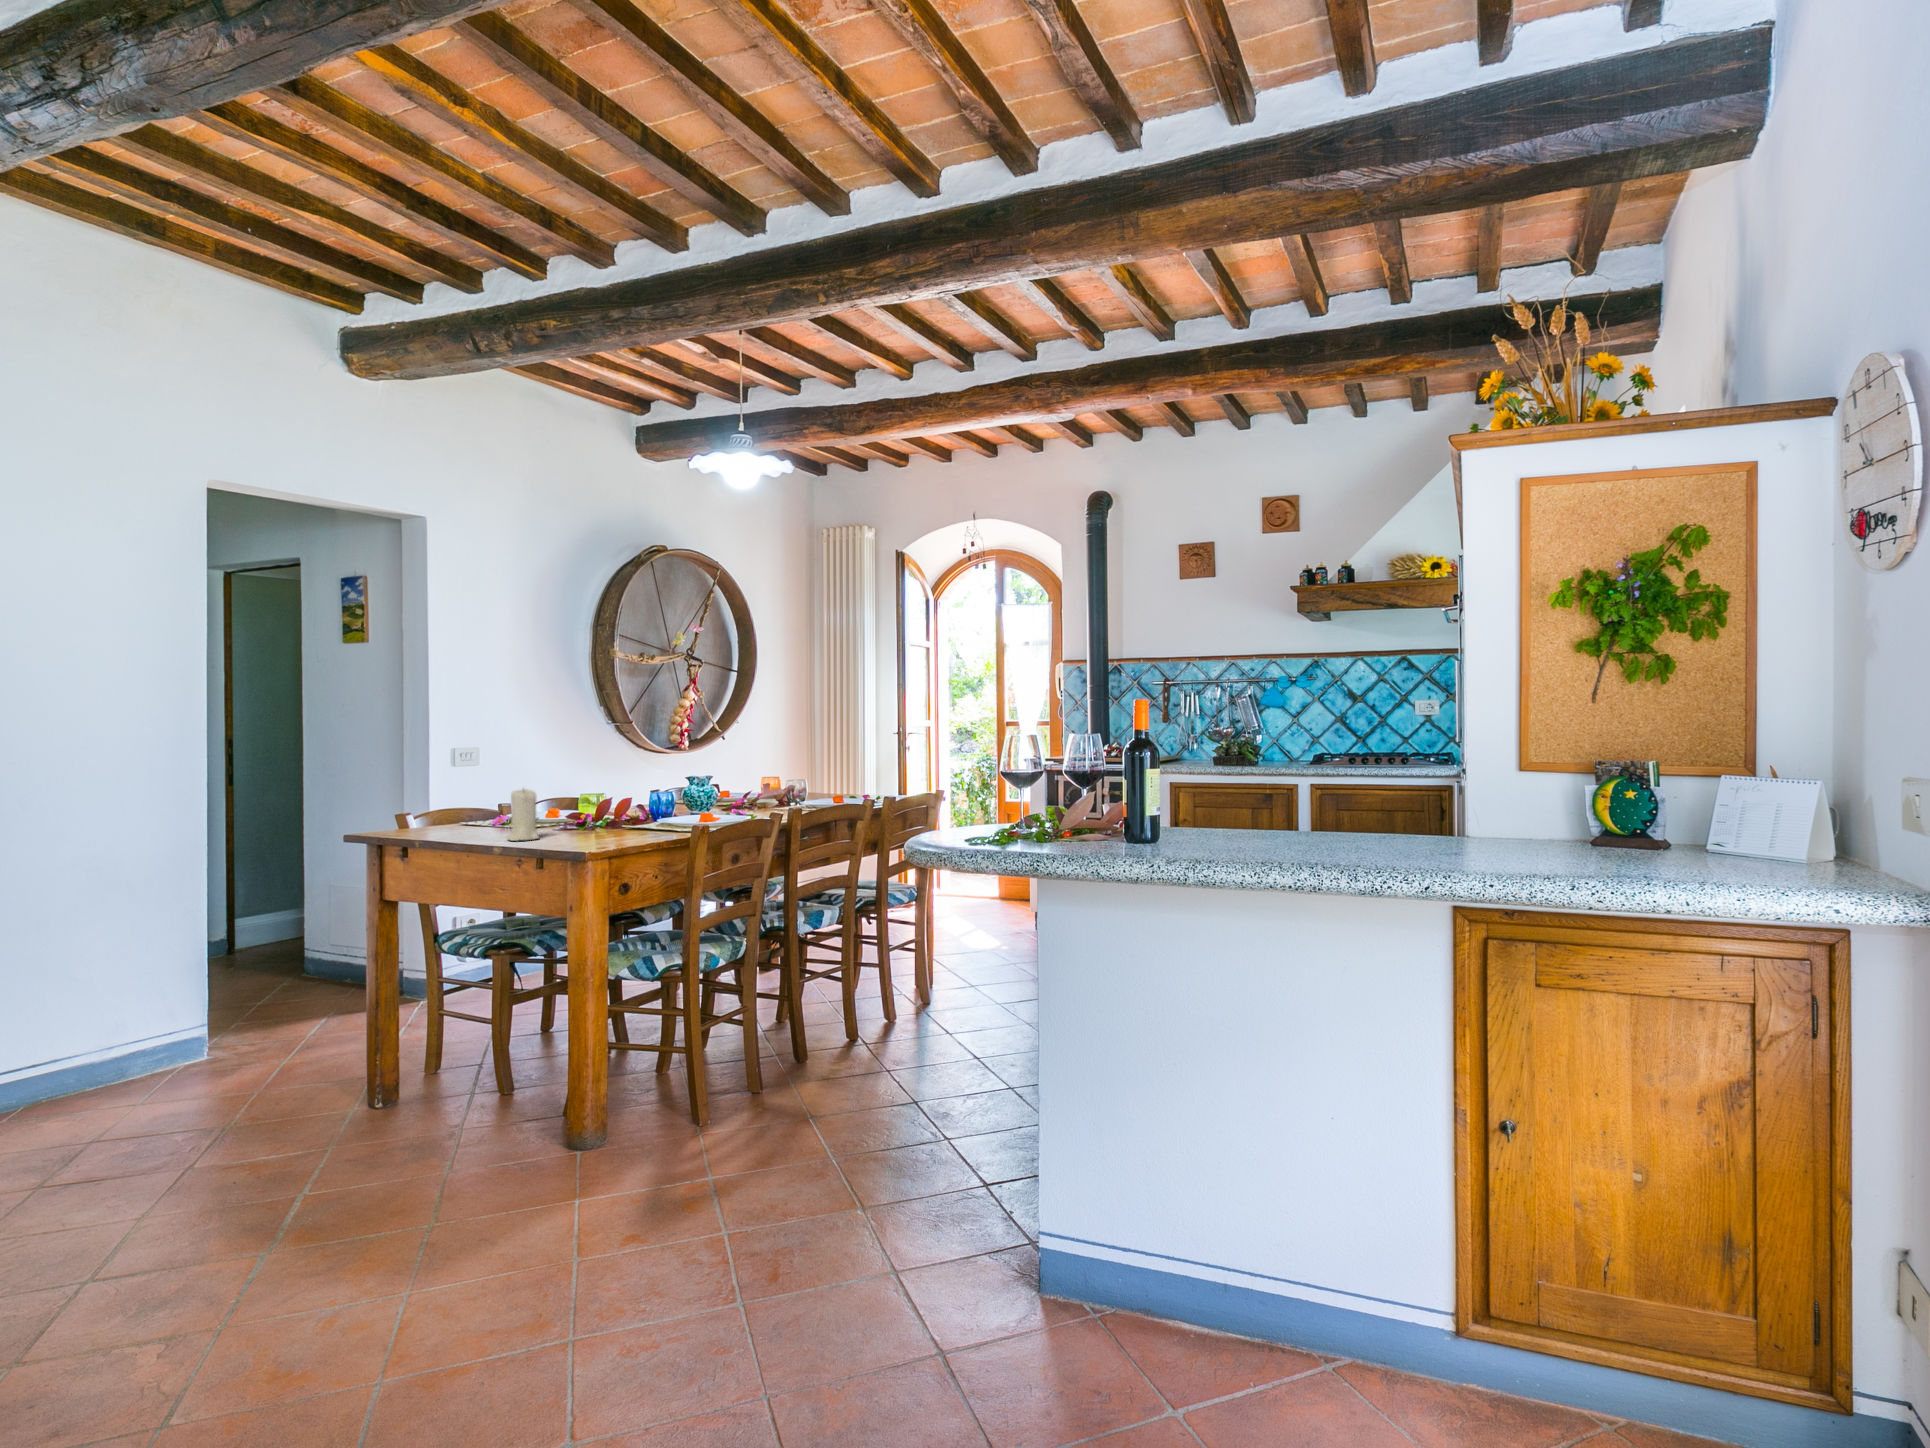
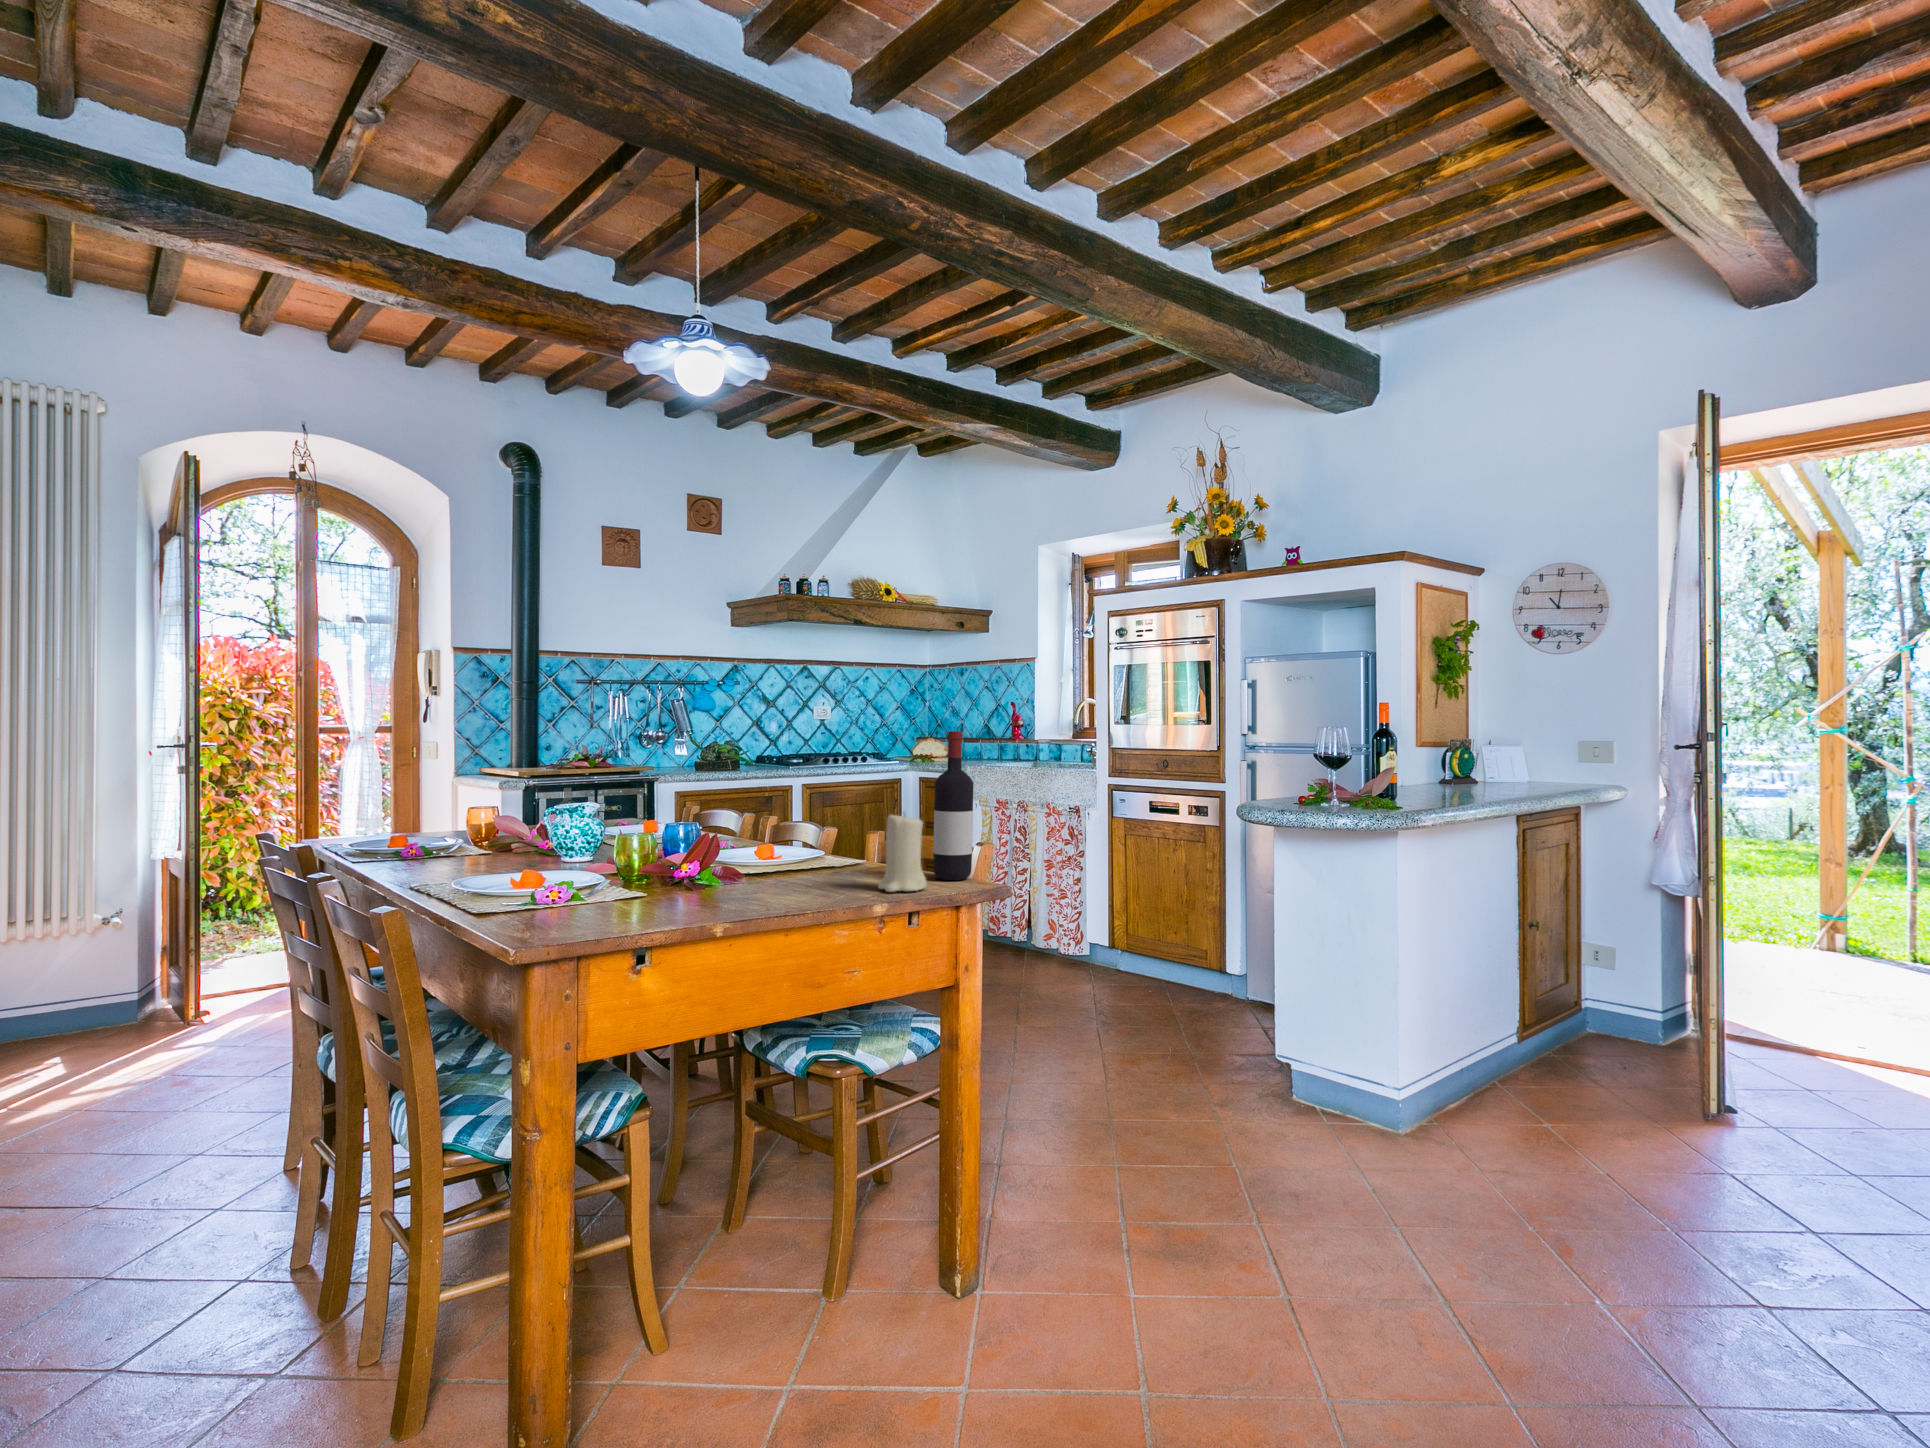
wine bottle: none [556,734,586,841] -> present [933,731,973,880]

